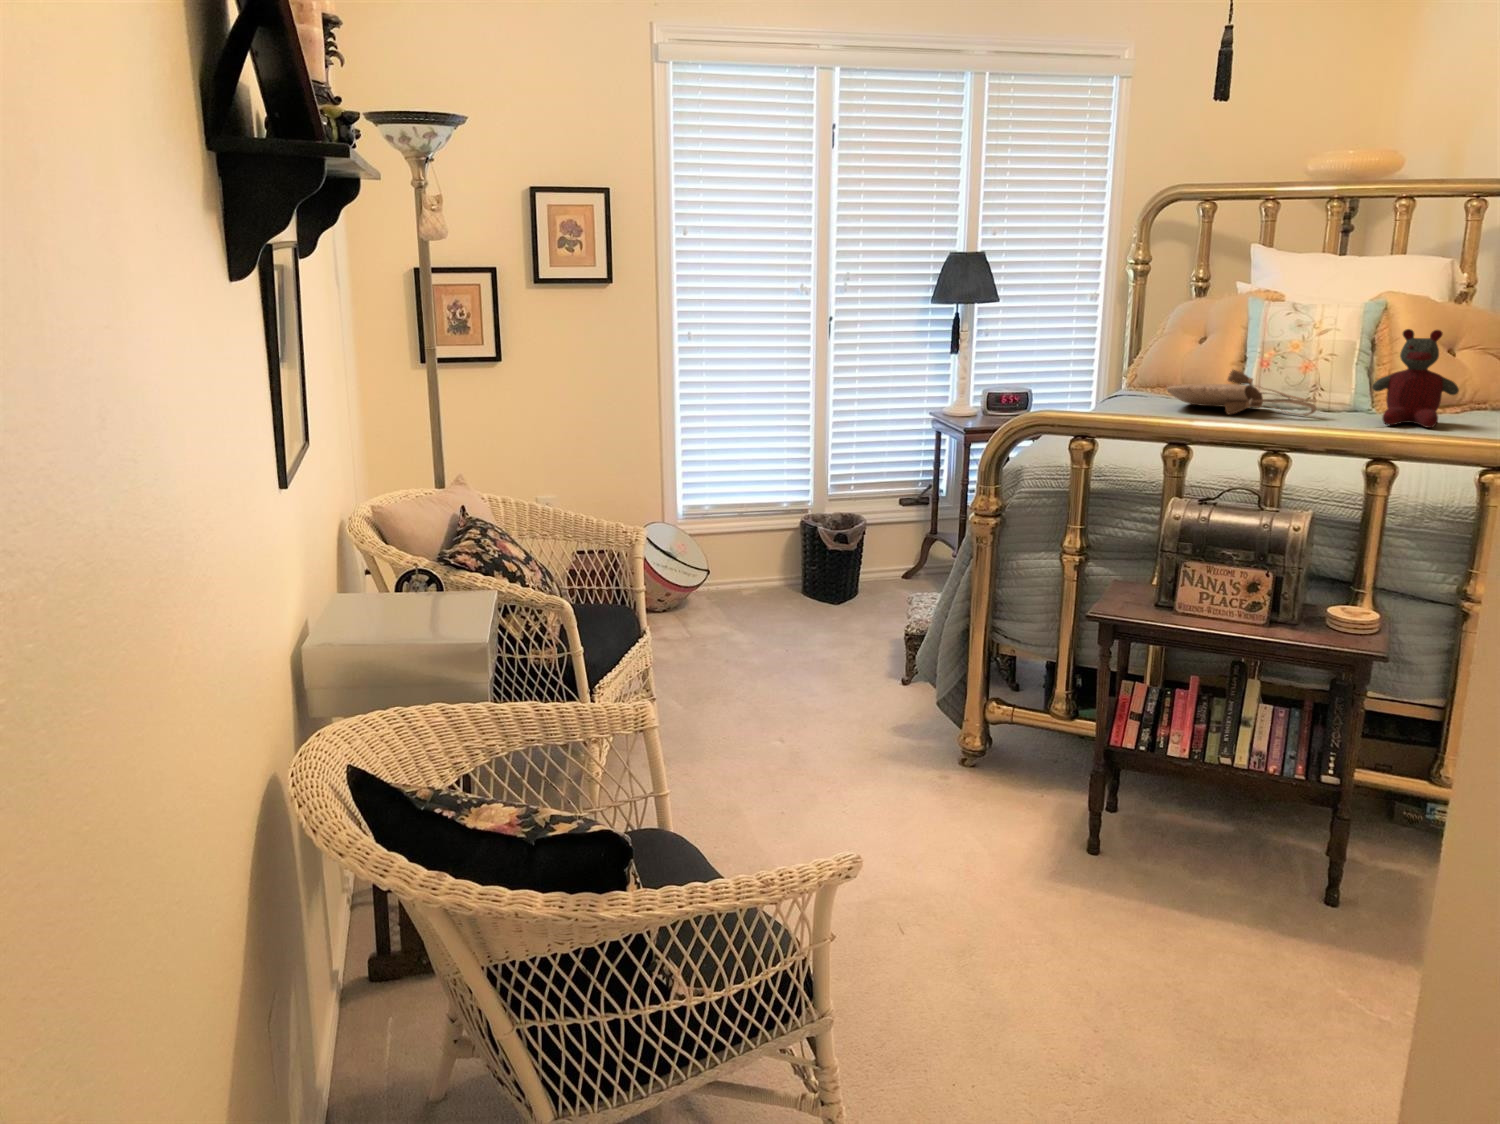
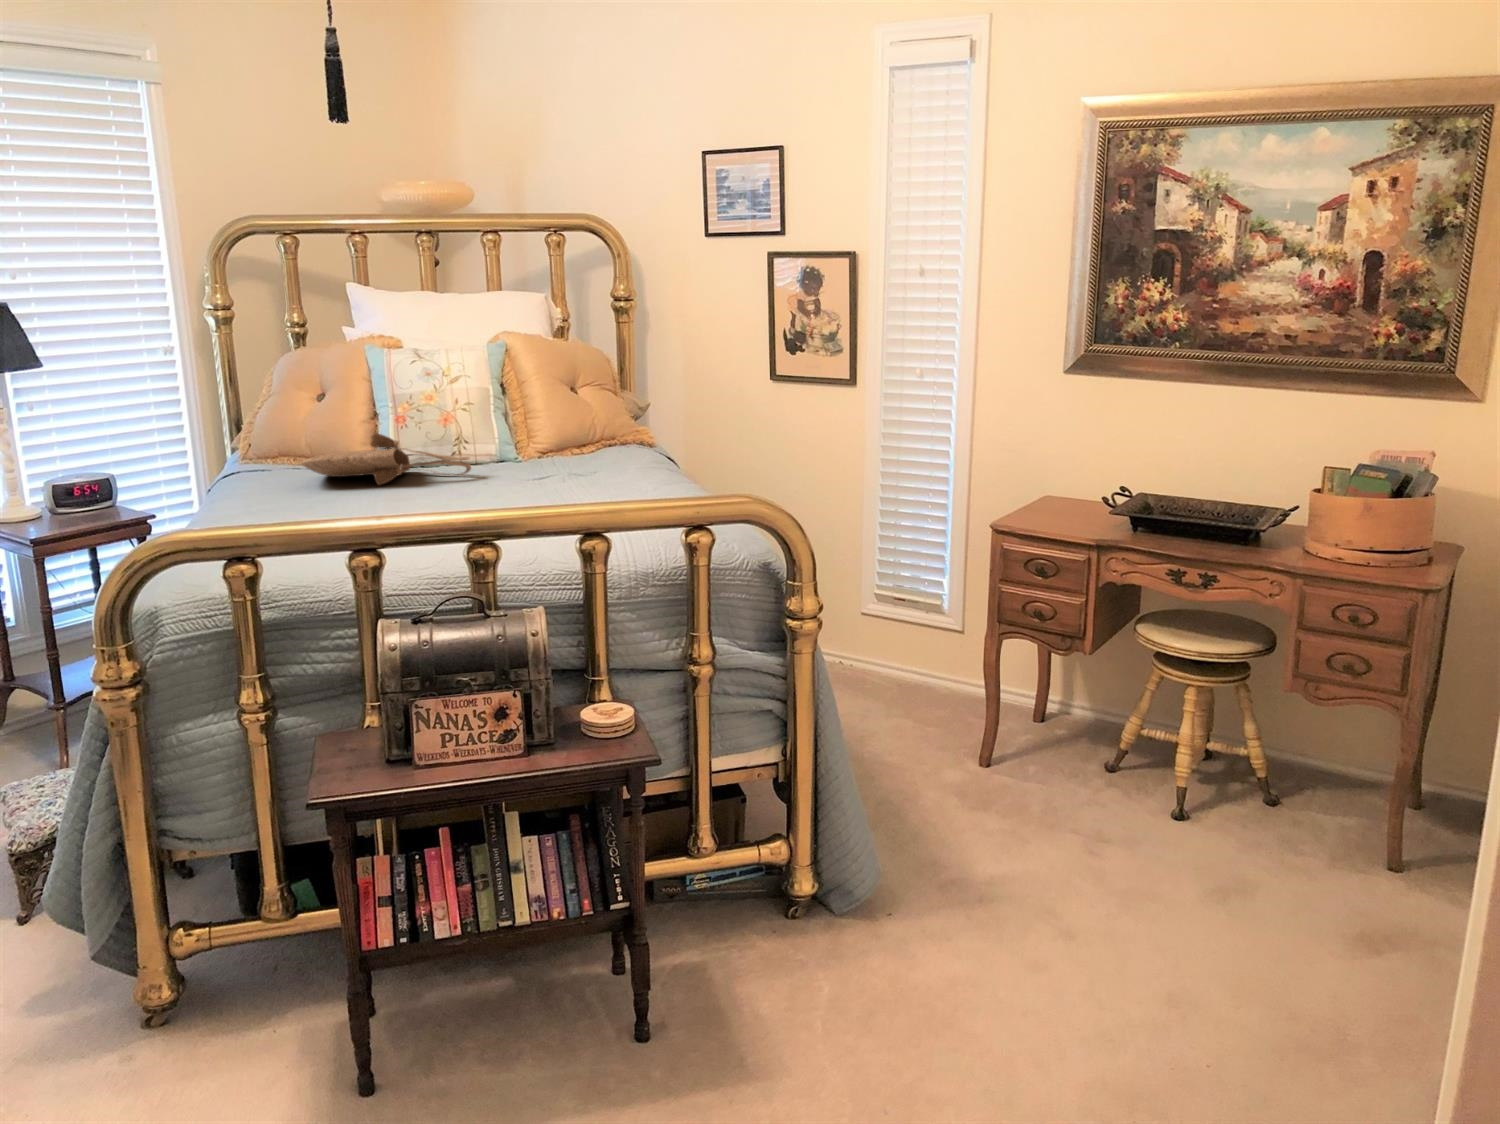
stuffed bear: present [1372,329,1459,428] -> none [521,373,602,477]

